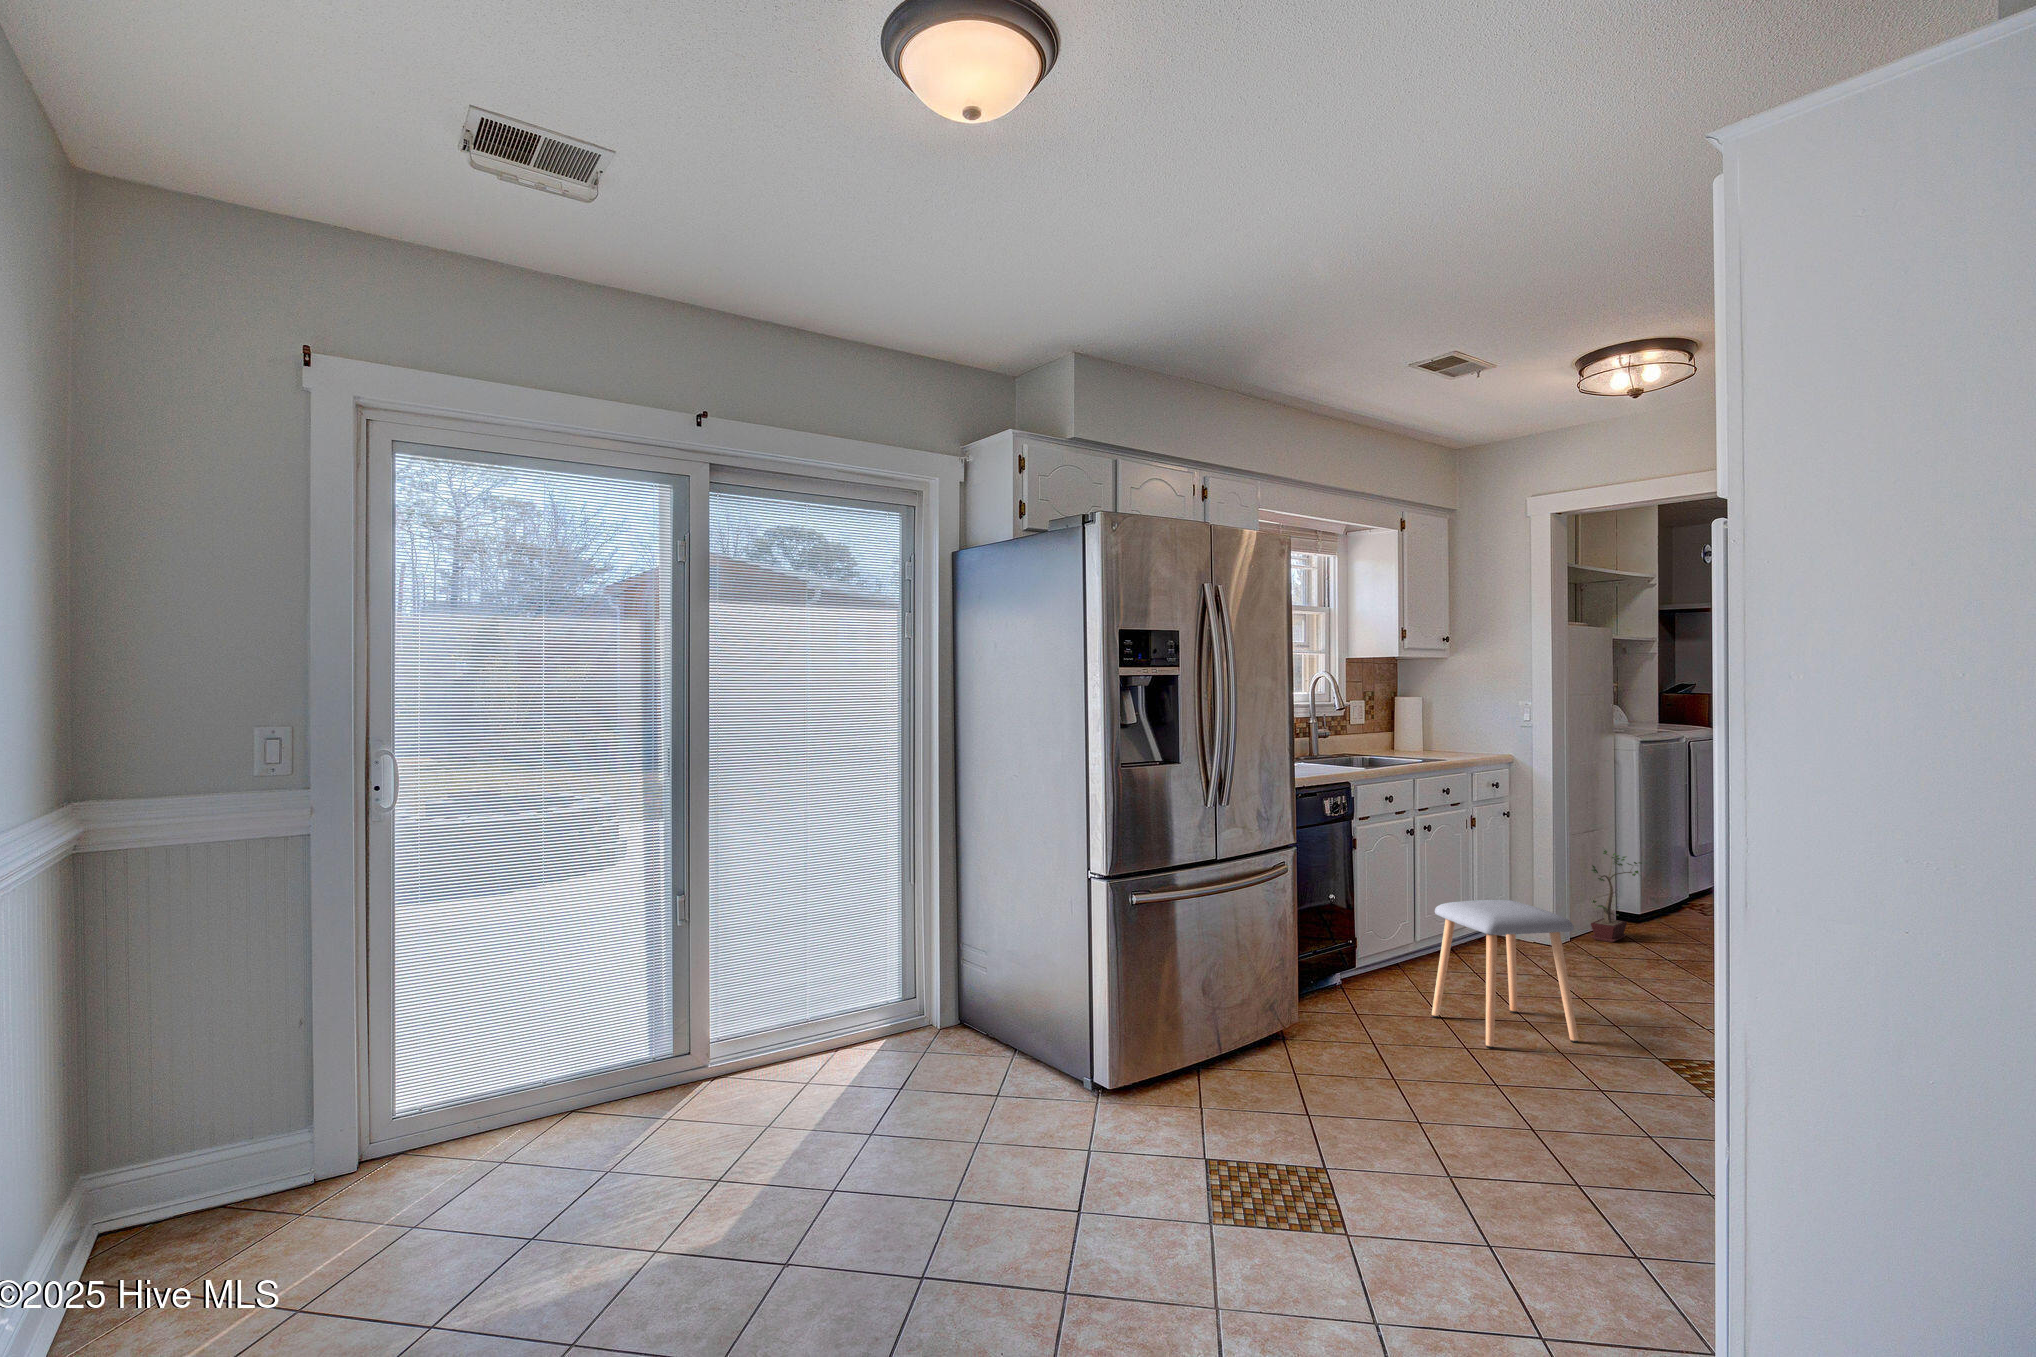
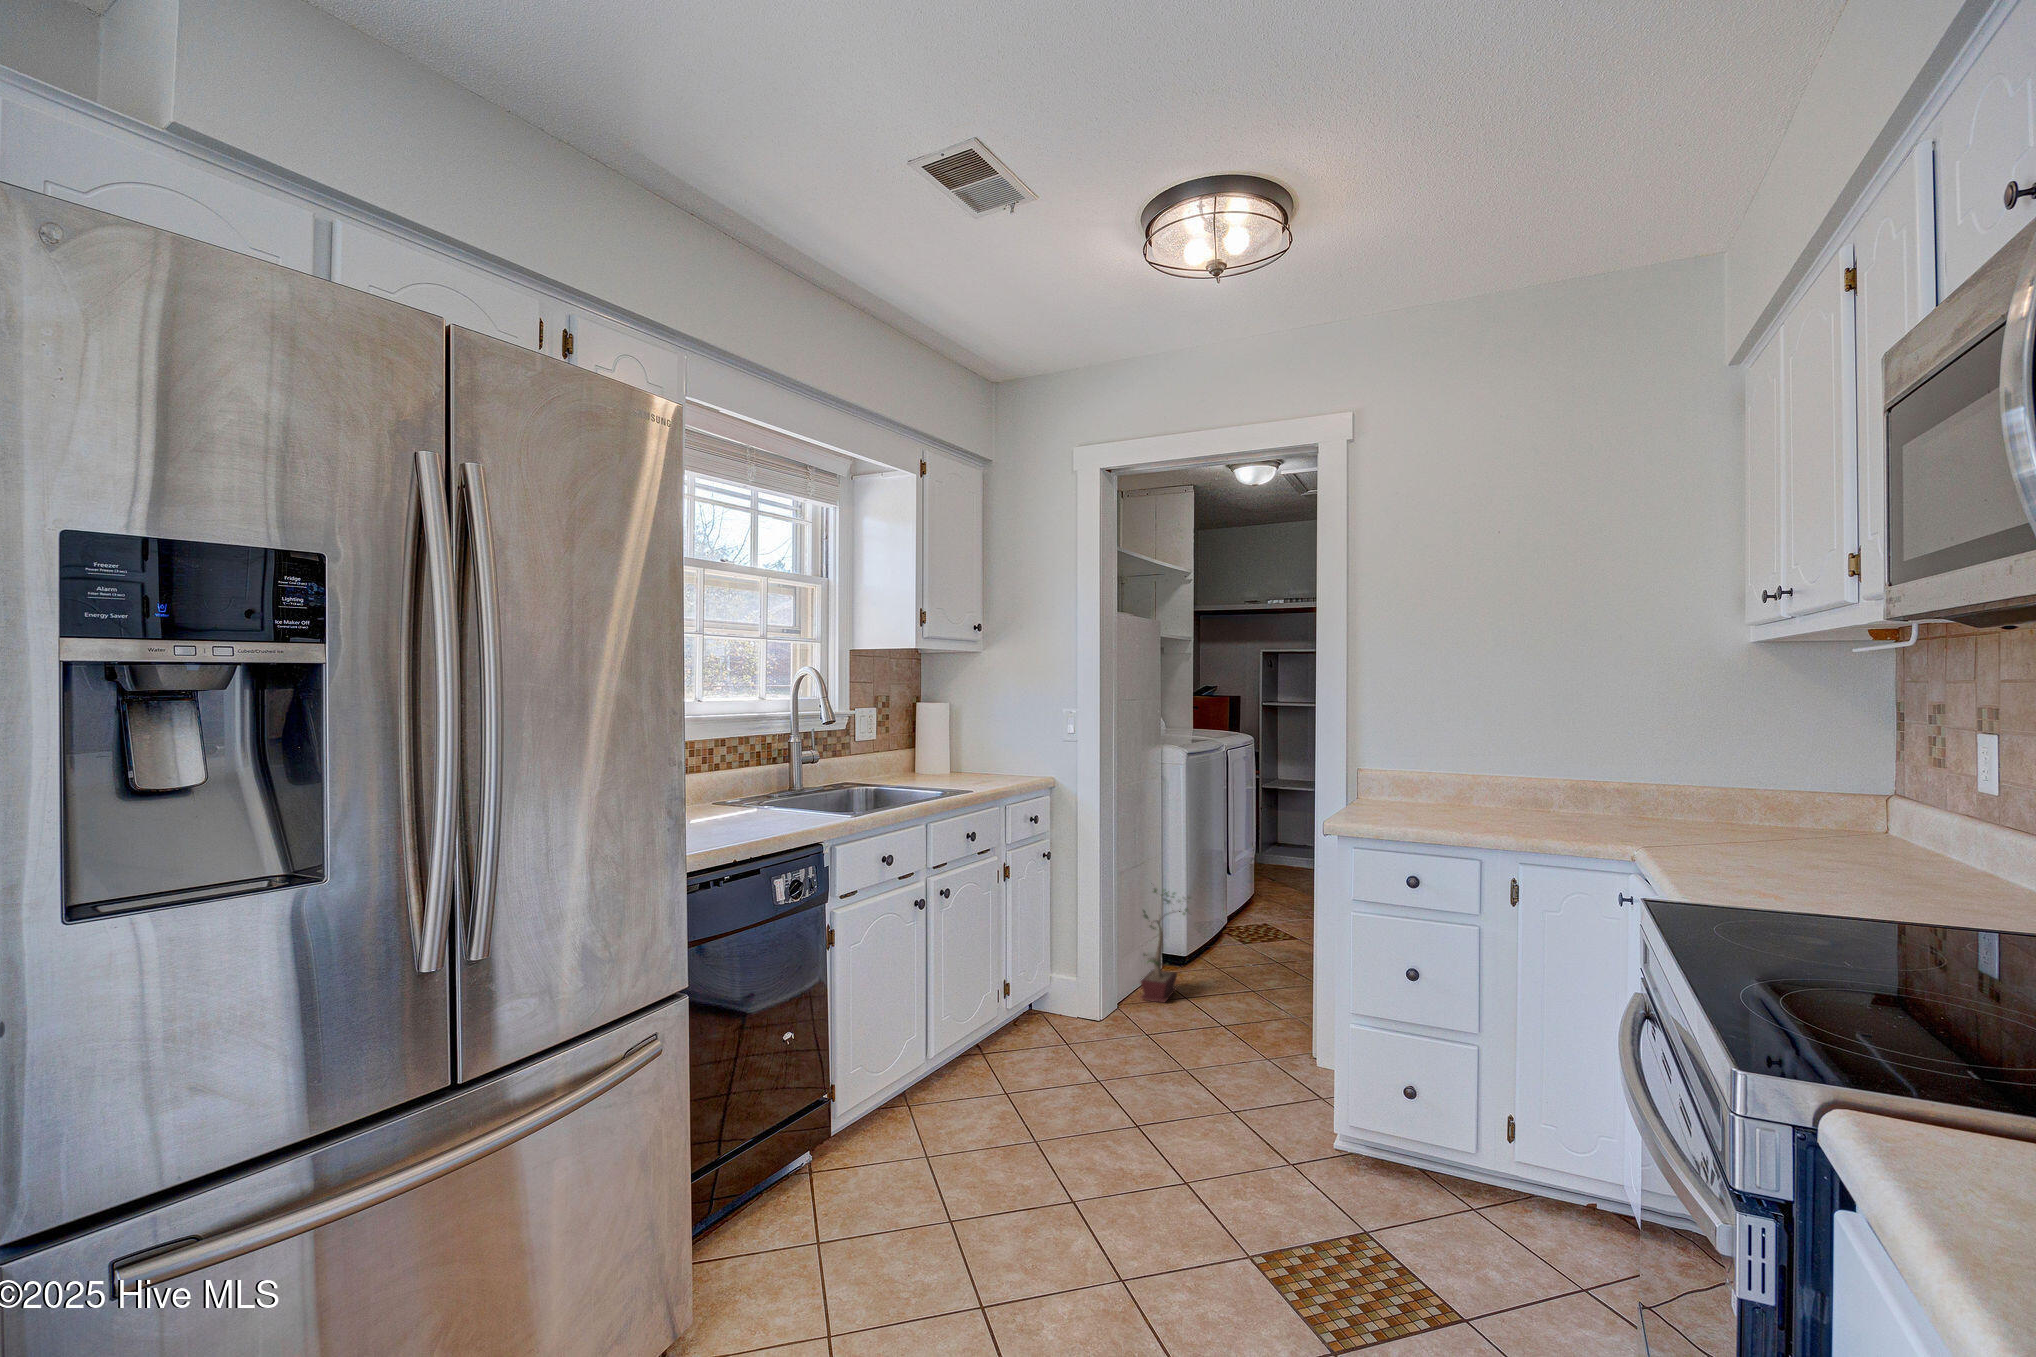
stool: present [1432,900,1578,1048] -> none [939,1019,1153,1316]

